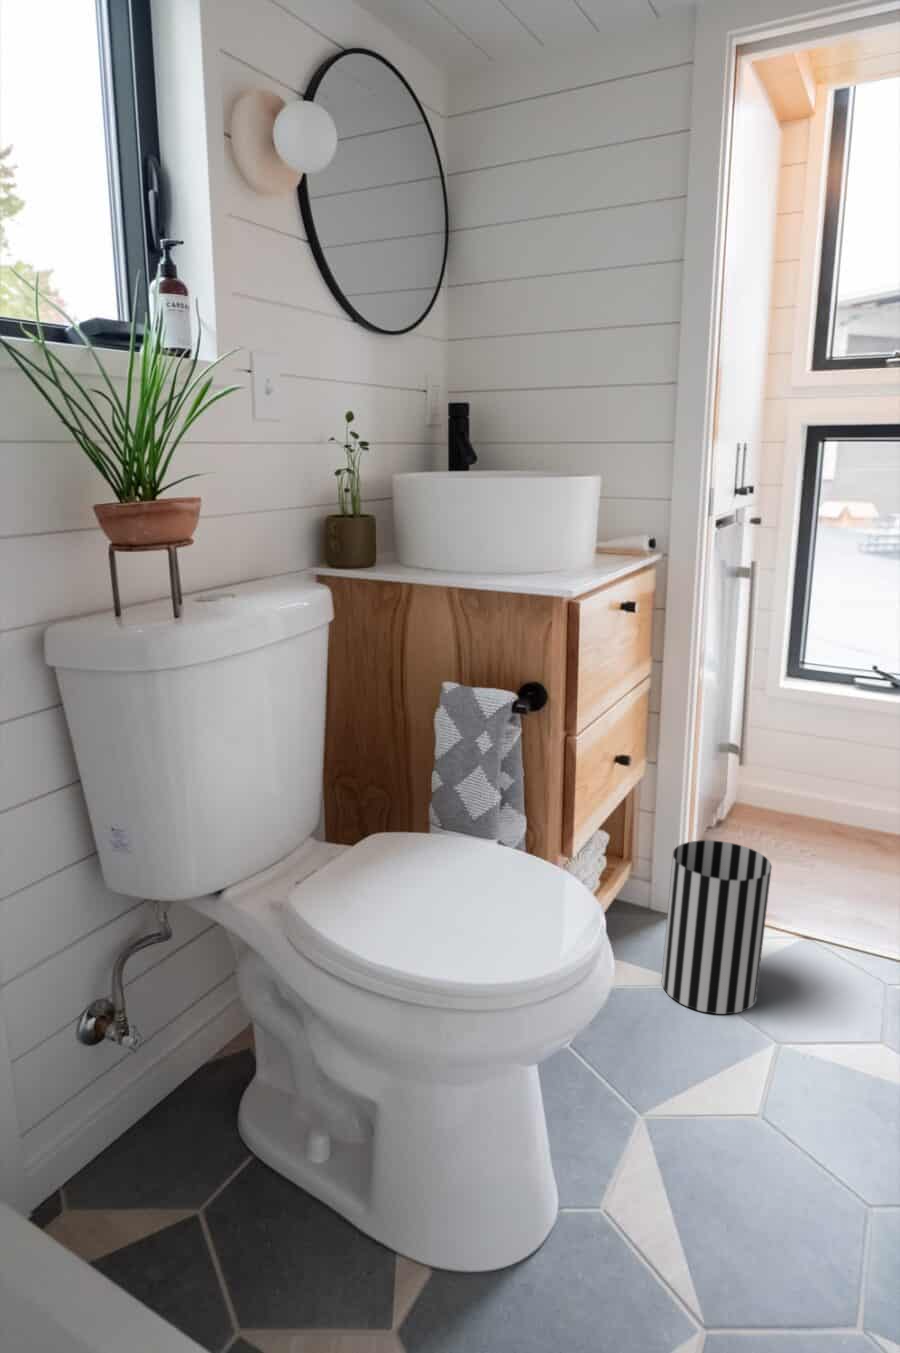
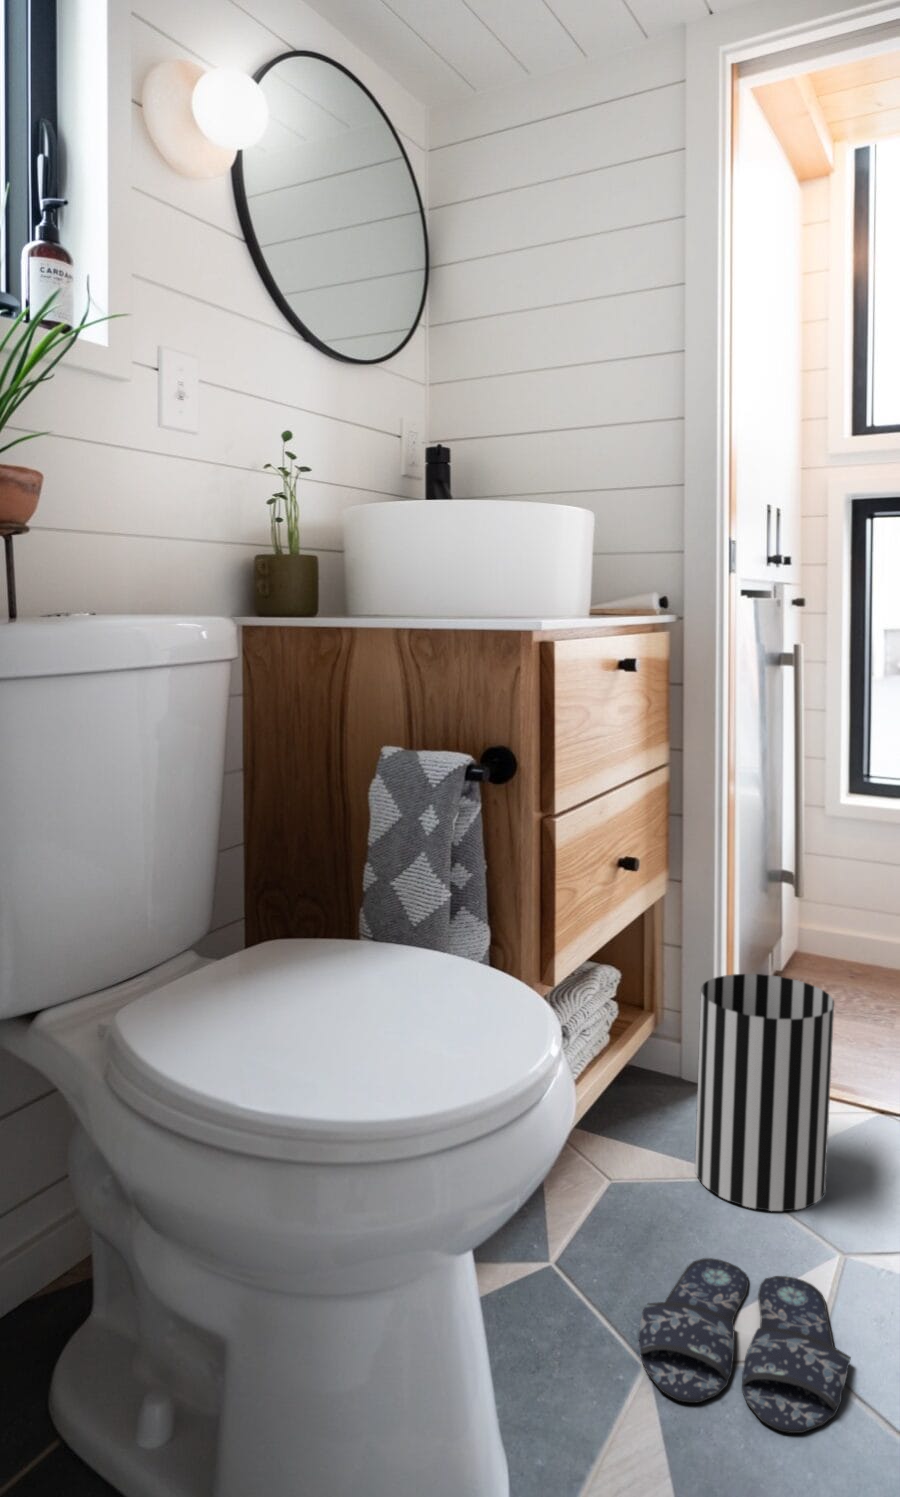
slippers: none [627,1048,772,1165] -> present [639,1258,851,1433]

